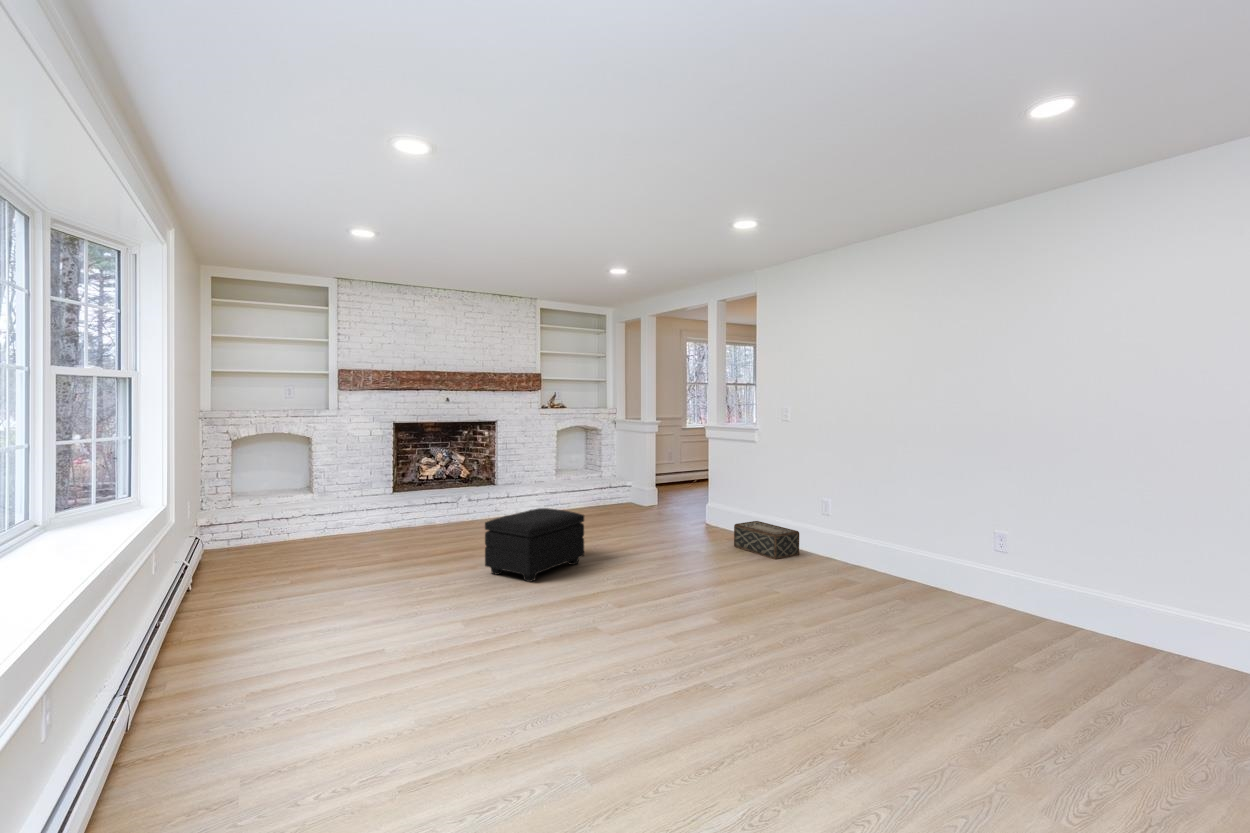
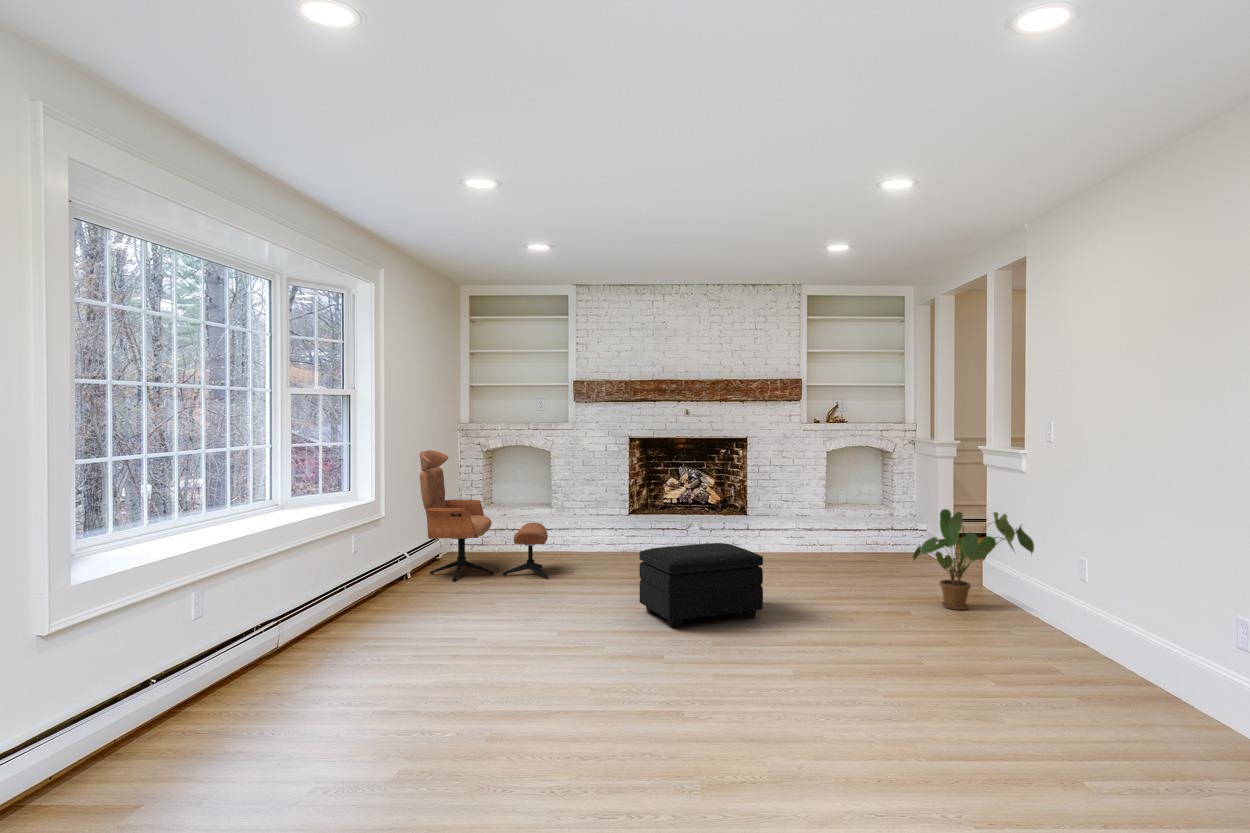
lounge chair: none [203,442,357,580] -> present [420,450,548,582]
house plant: none [657,468,735,537] -> present [913,509,1034,610]
woven basket: present [734,521,799,559] -> none [1010,599,1114,665]

